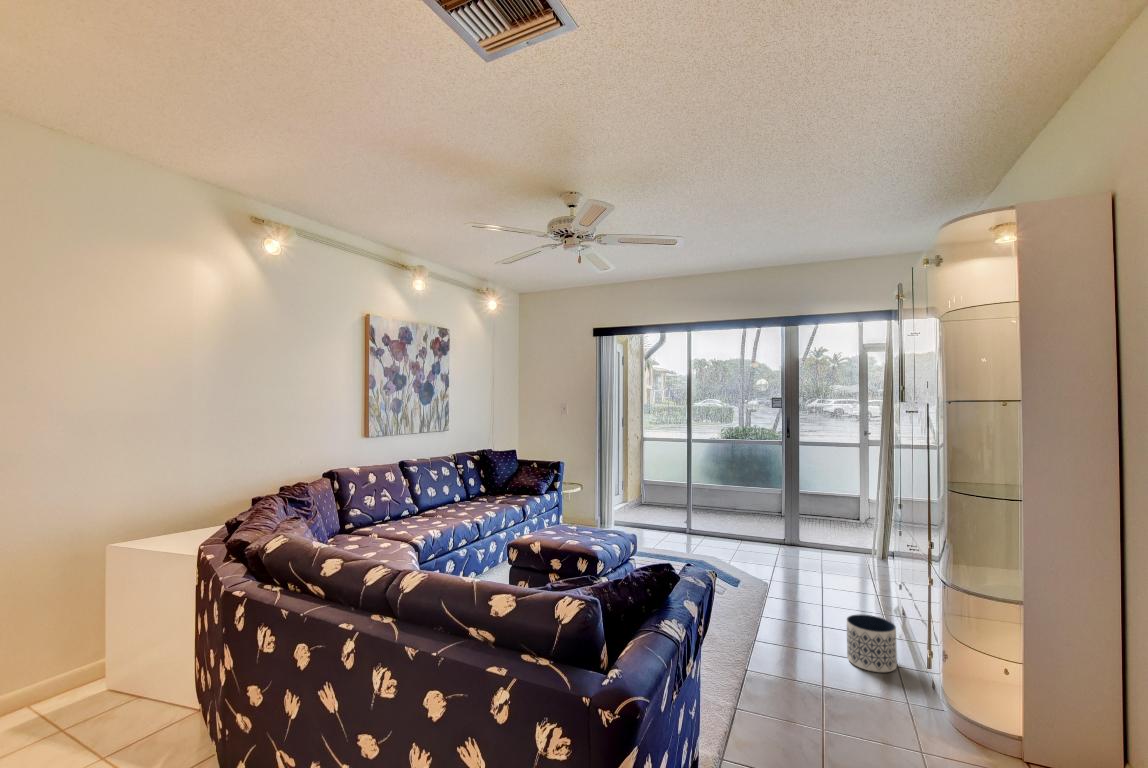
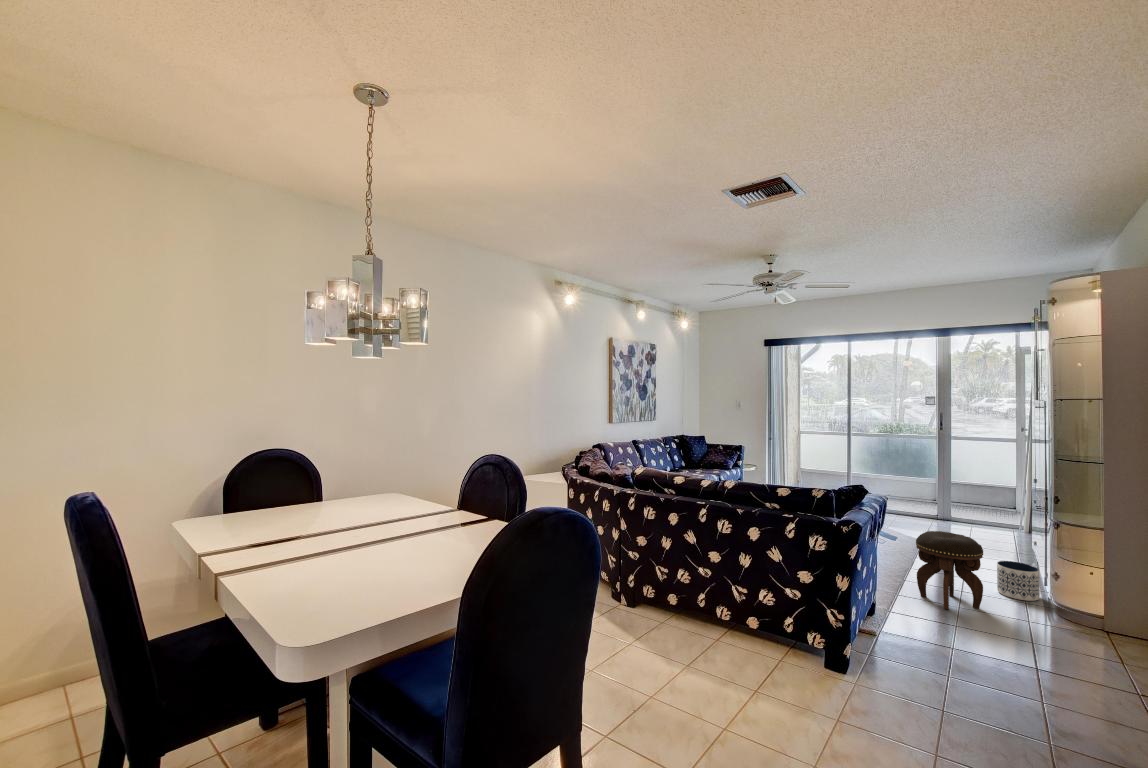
footstool: none [745,584,830,706] -> present [916,531,983,609]

